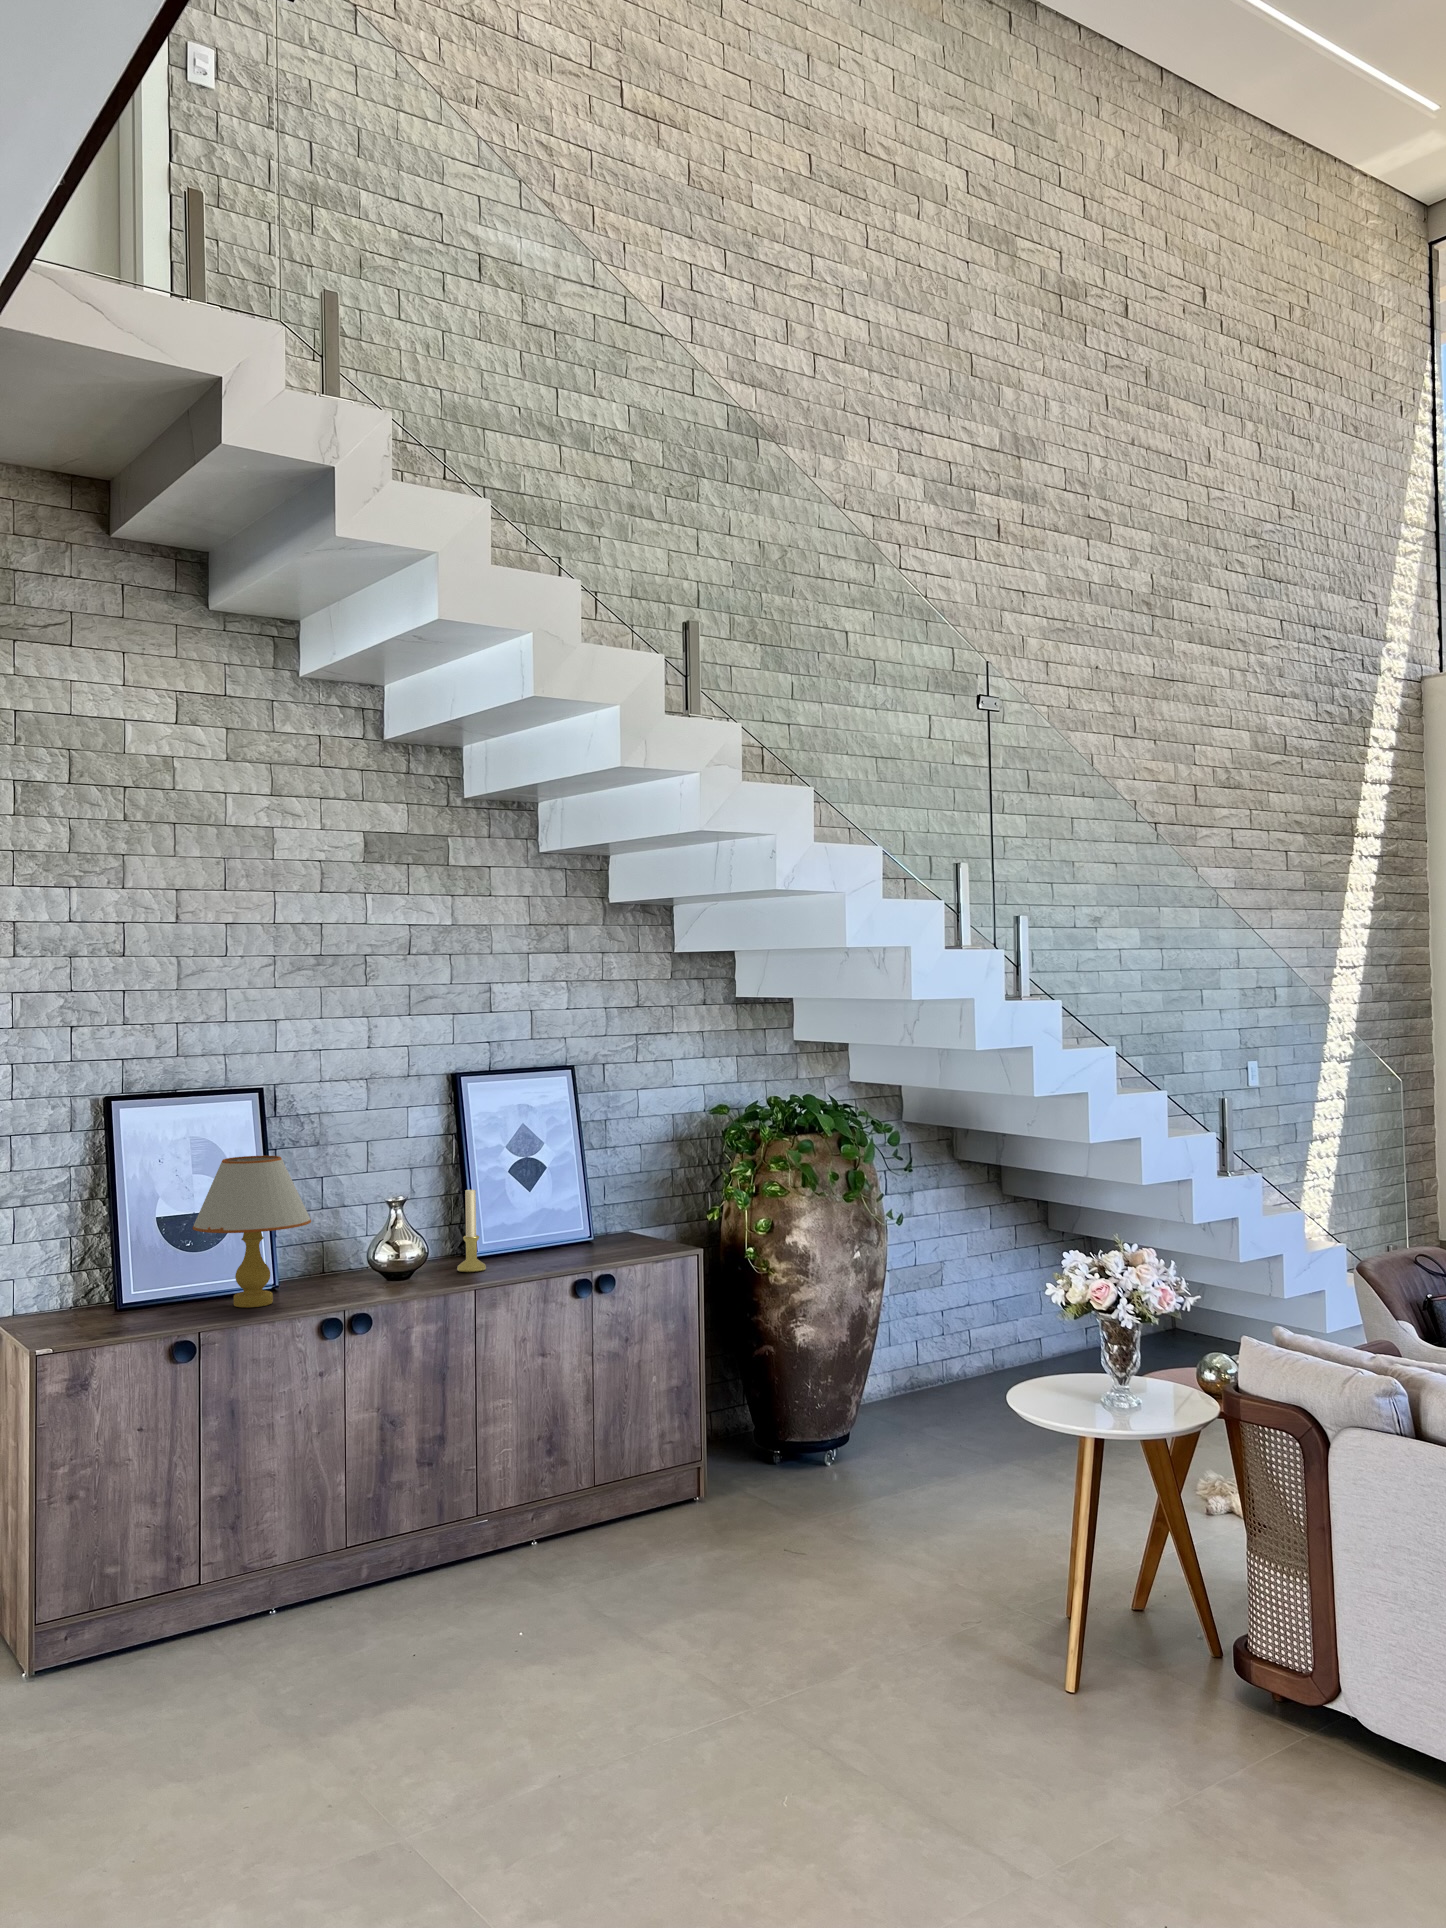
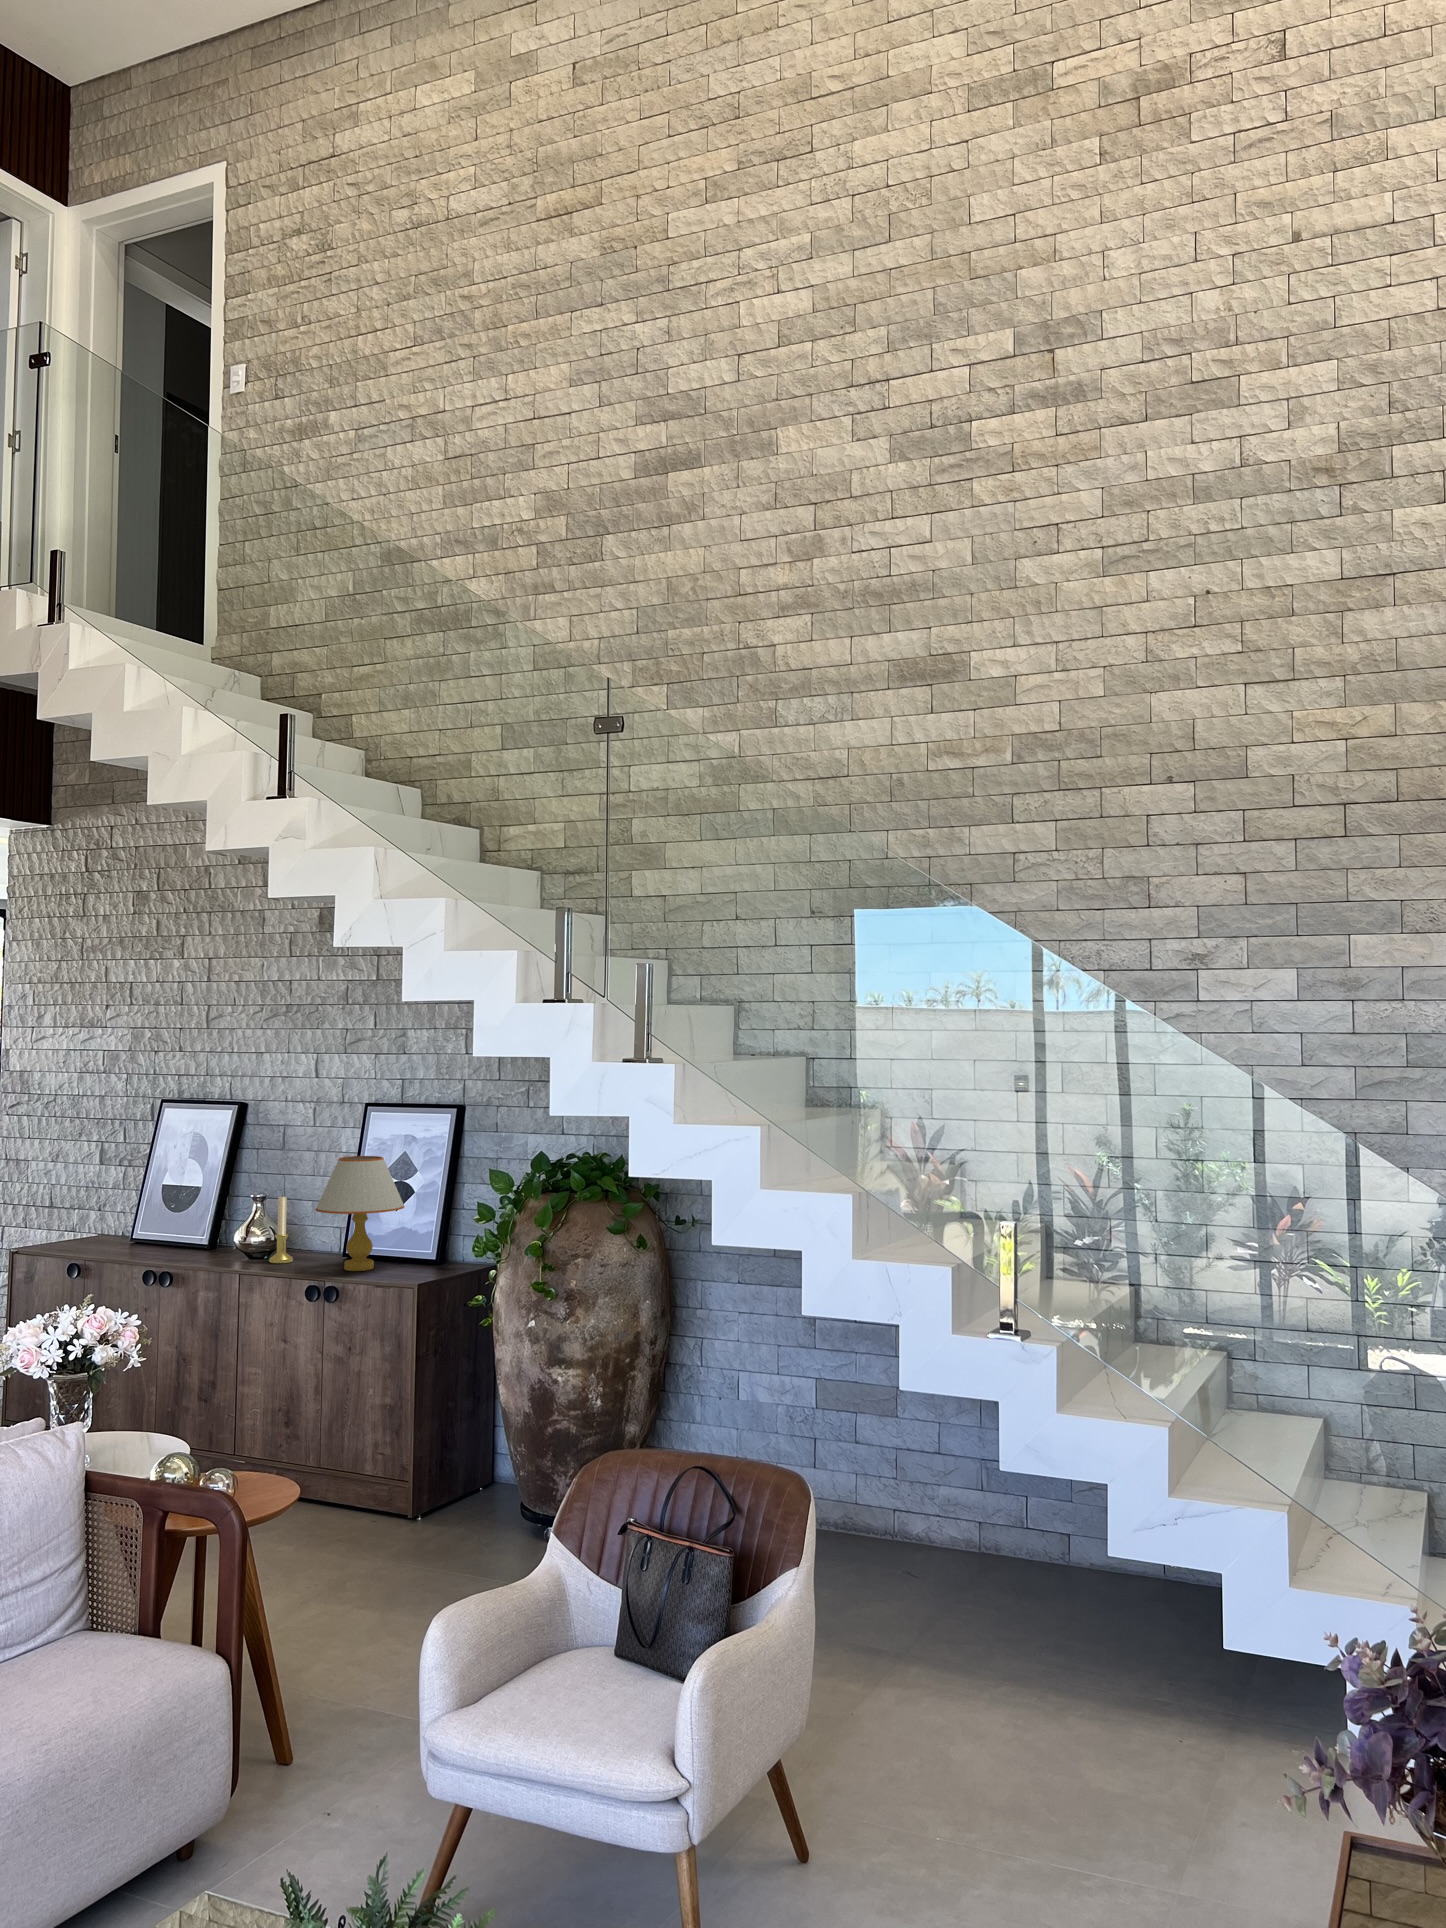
table lamp: present [192,1156,311,1307] -> present [315,1156,405,1271]

